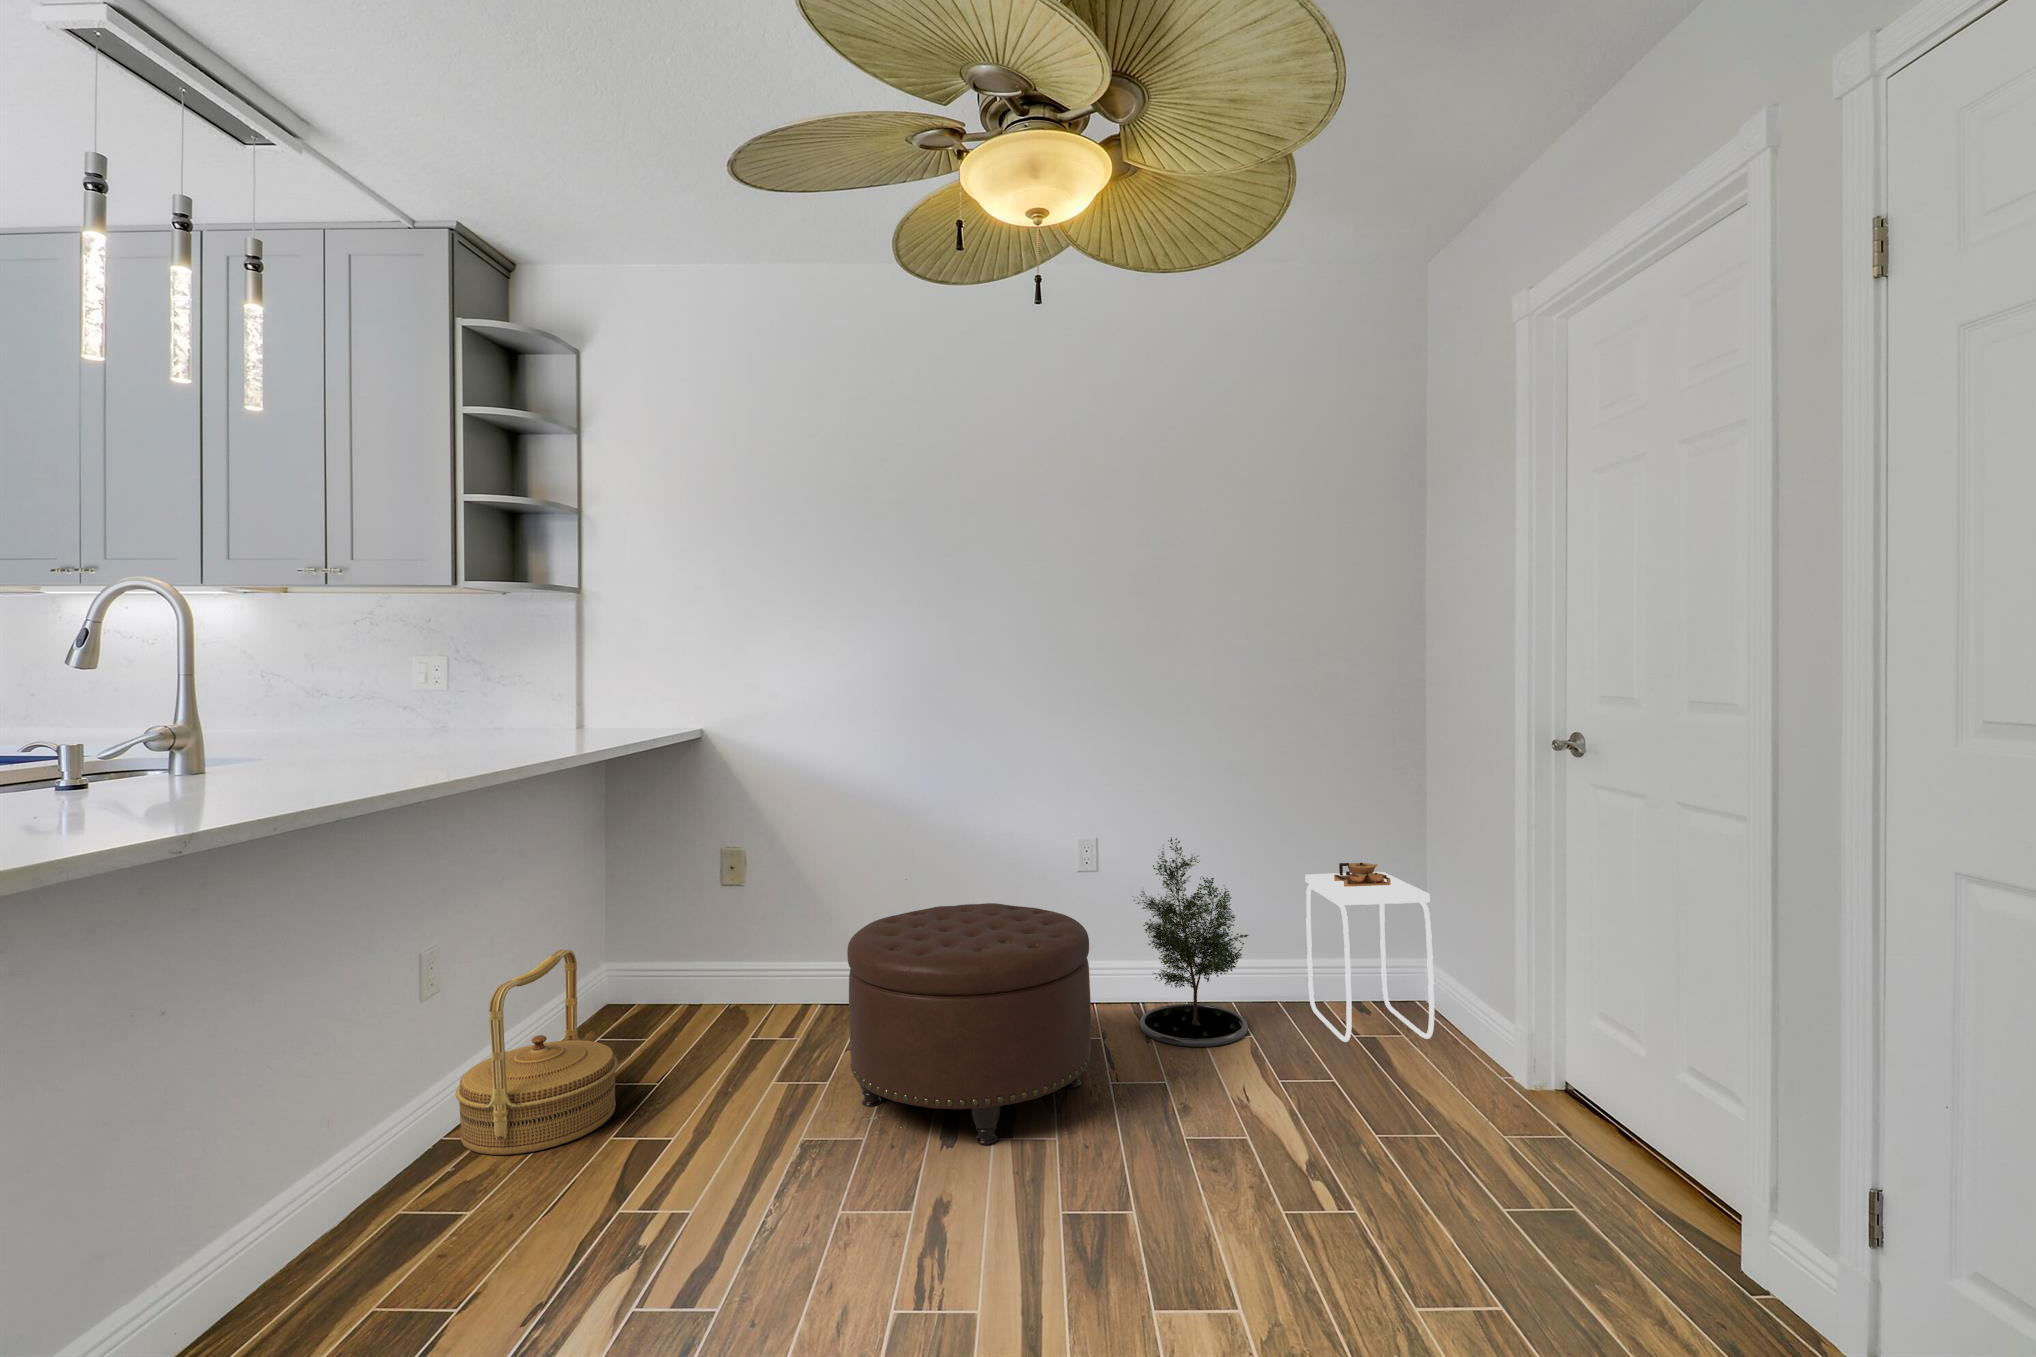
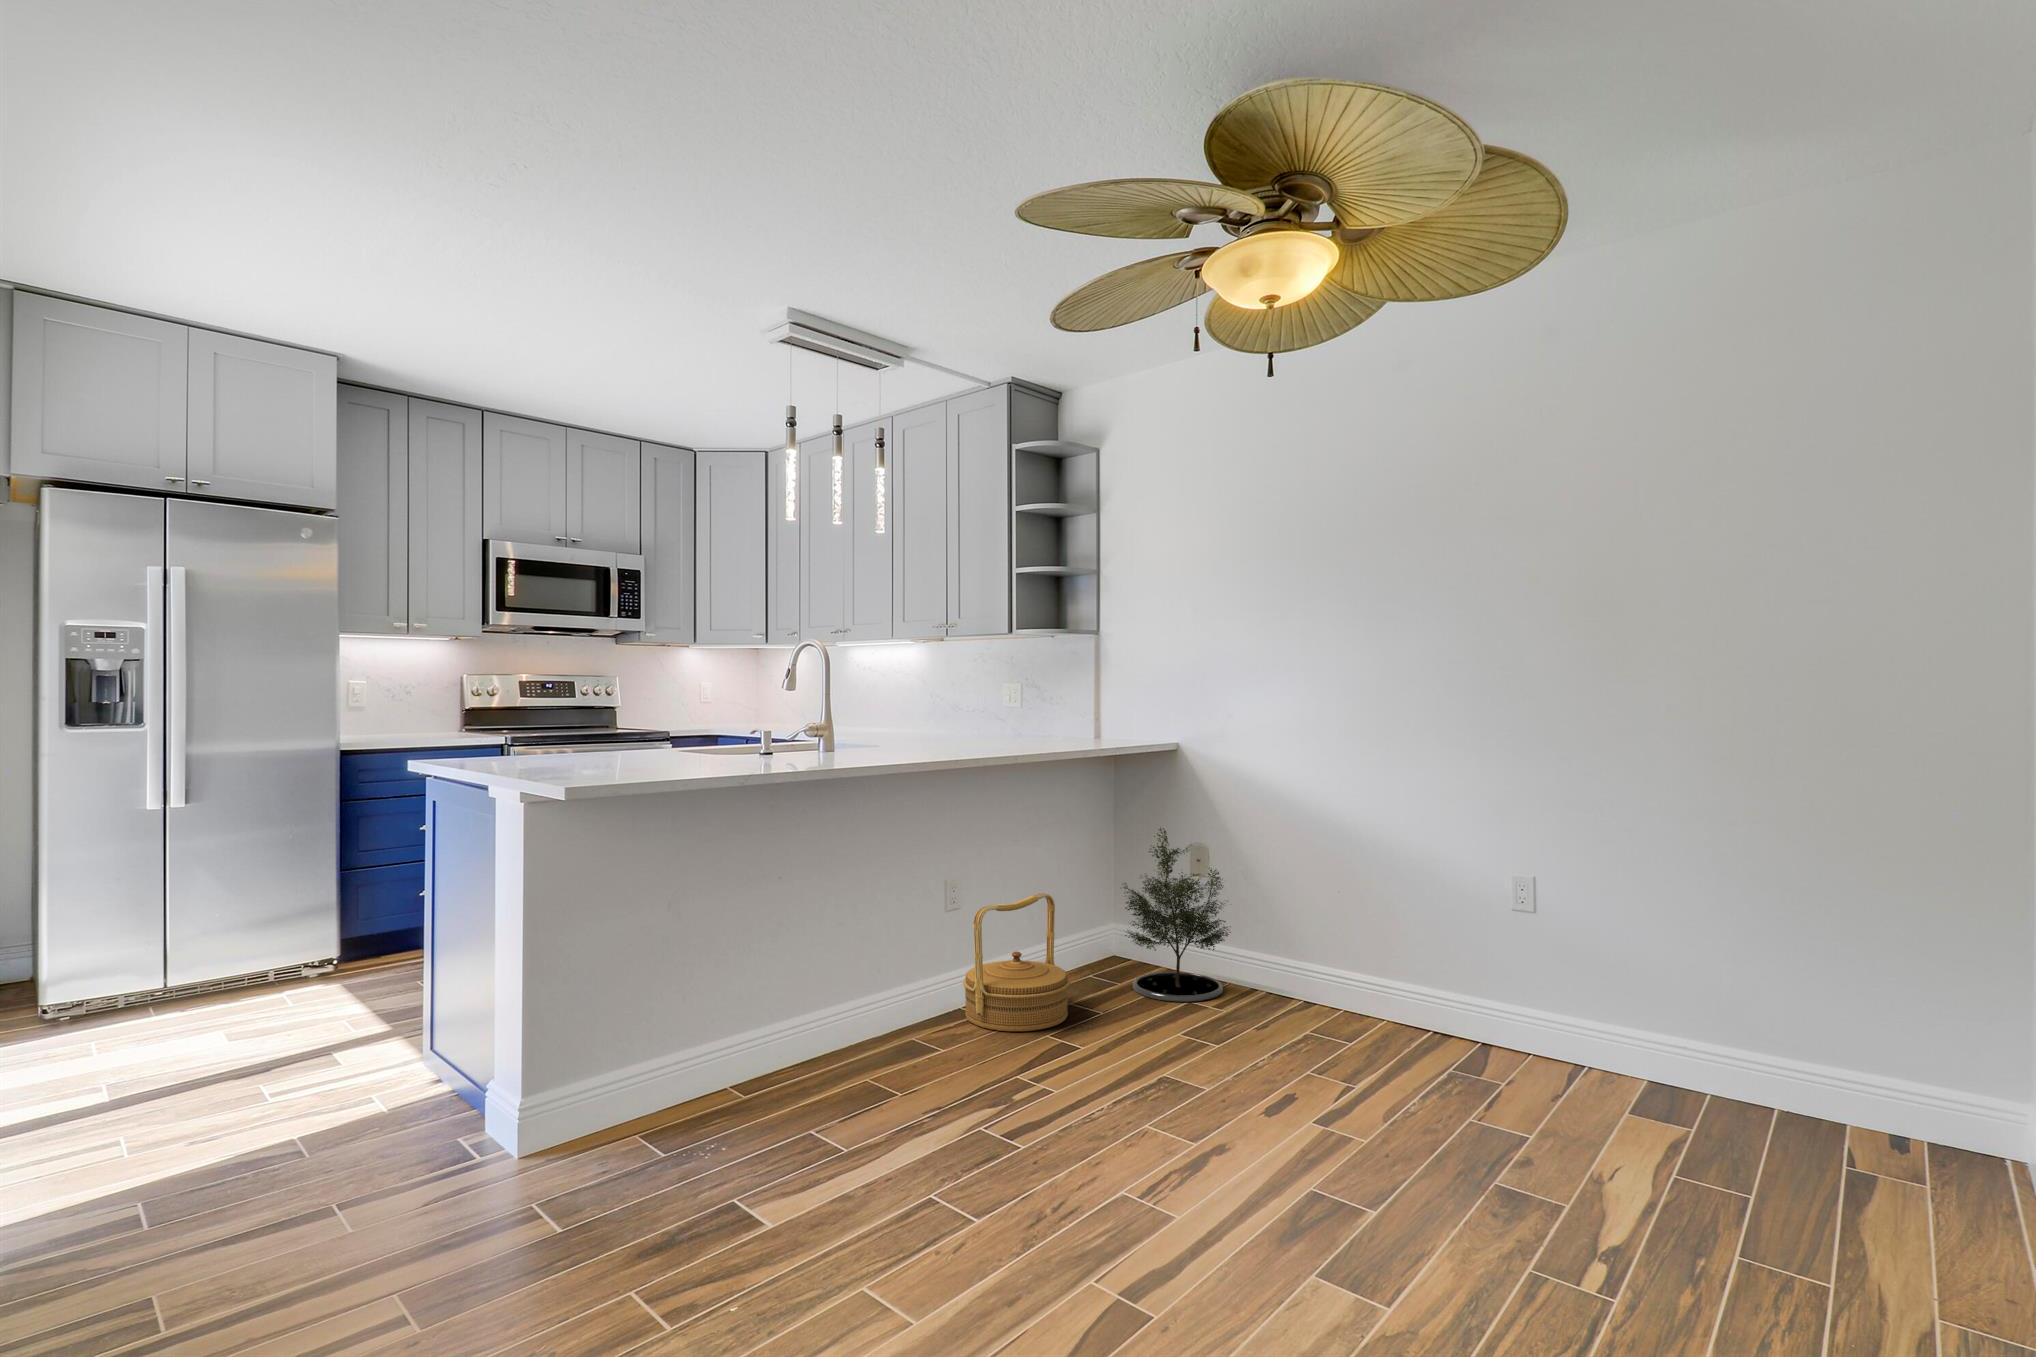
potted tree: present [1134,837,1248,1047] -> present [1122,828,1231,1002]
side table: present [1305,863,1434,1042] -> none [1821,948,1977,1205]
ottoman: present [847,903,1091,1144] -> none [1217,912,1455,1126]

